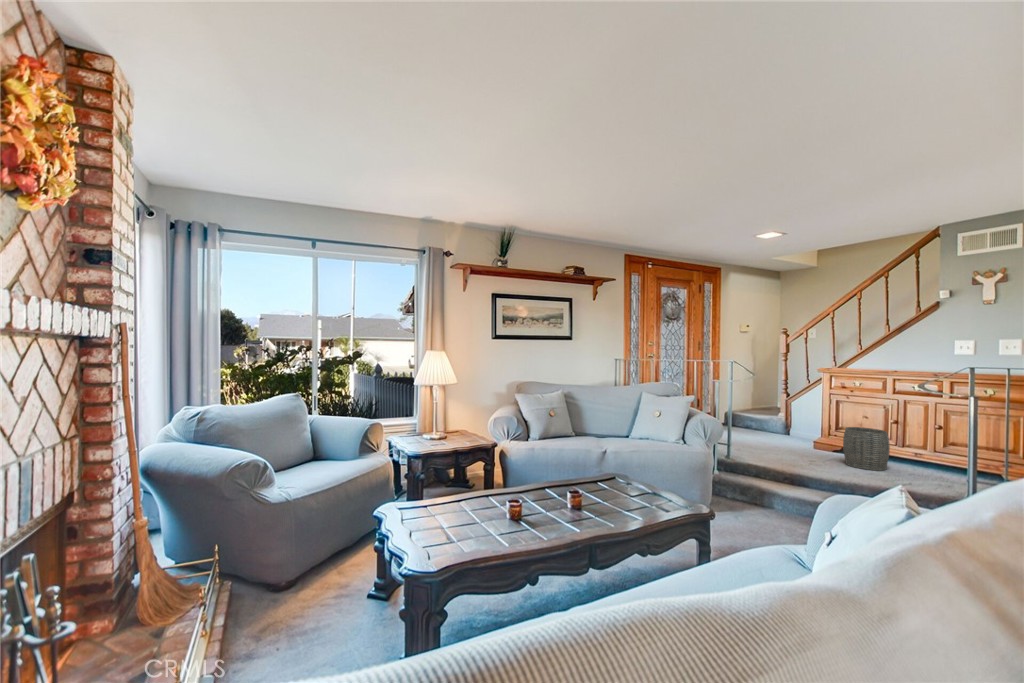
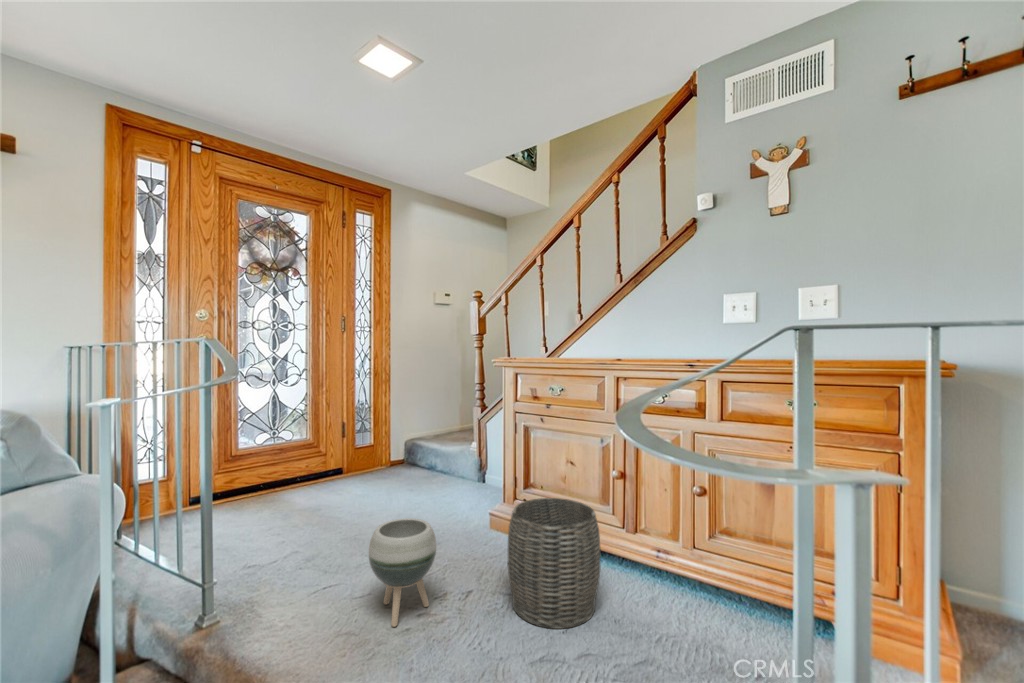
planter: none [785,429,814,463] -> present [368,518,437,627]

